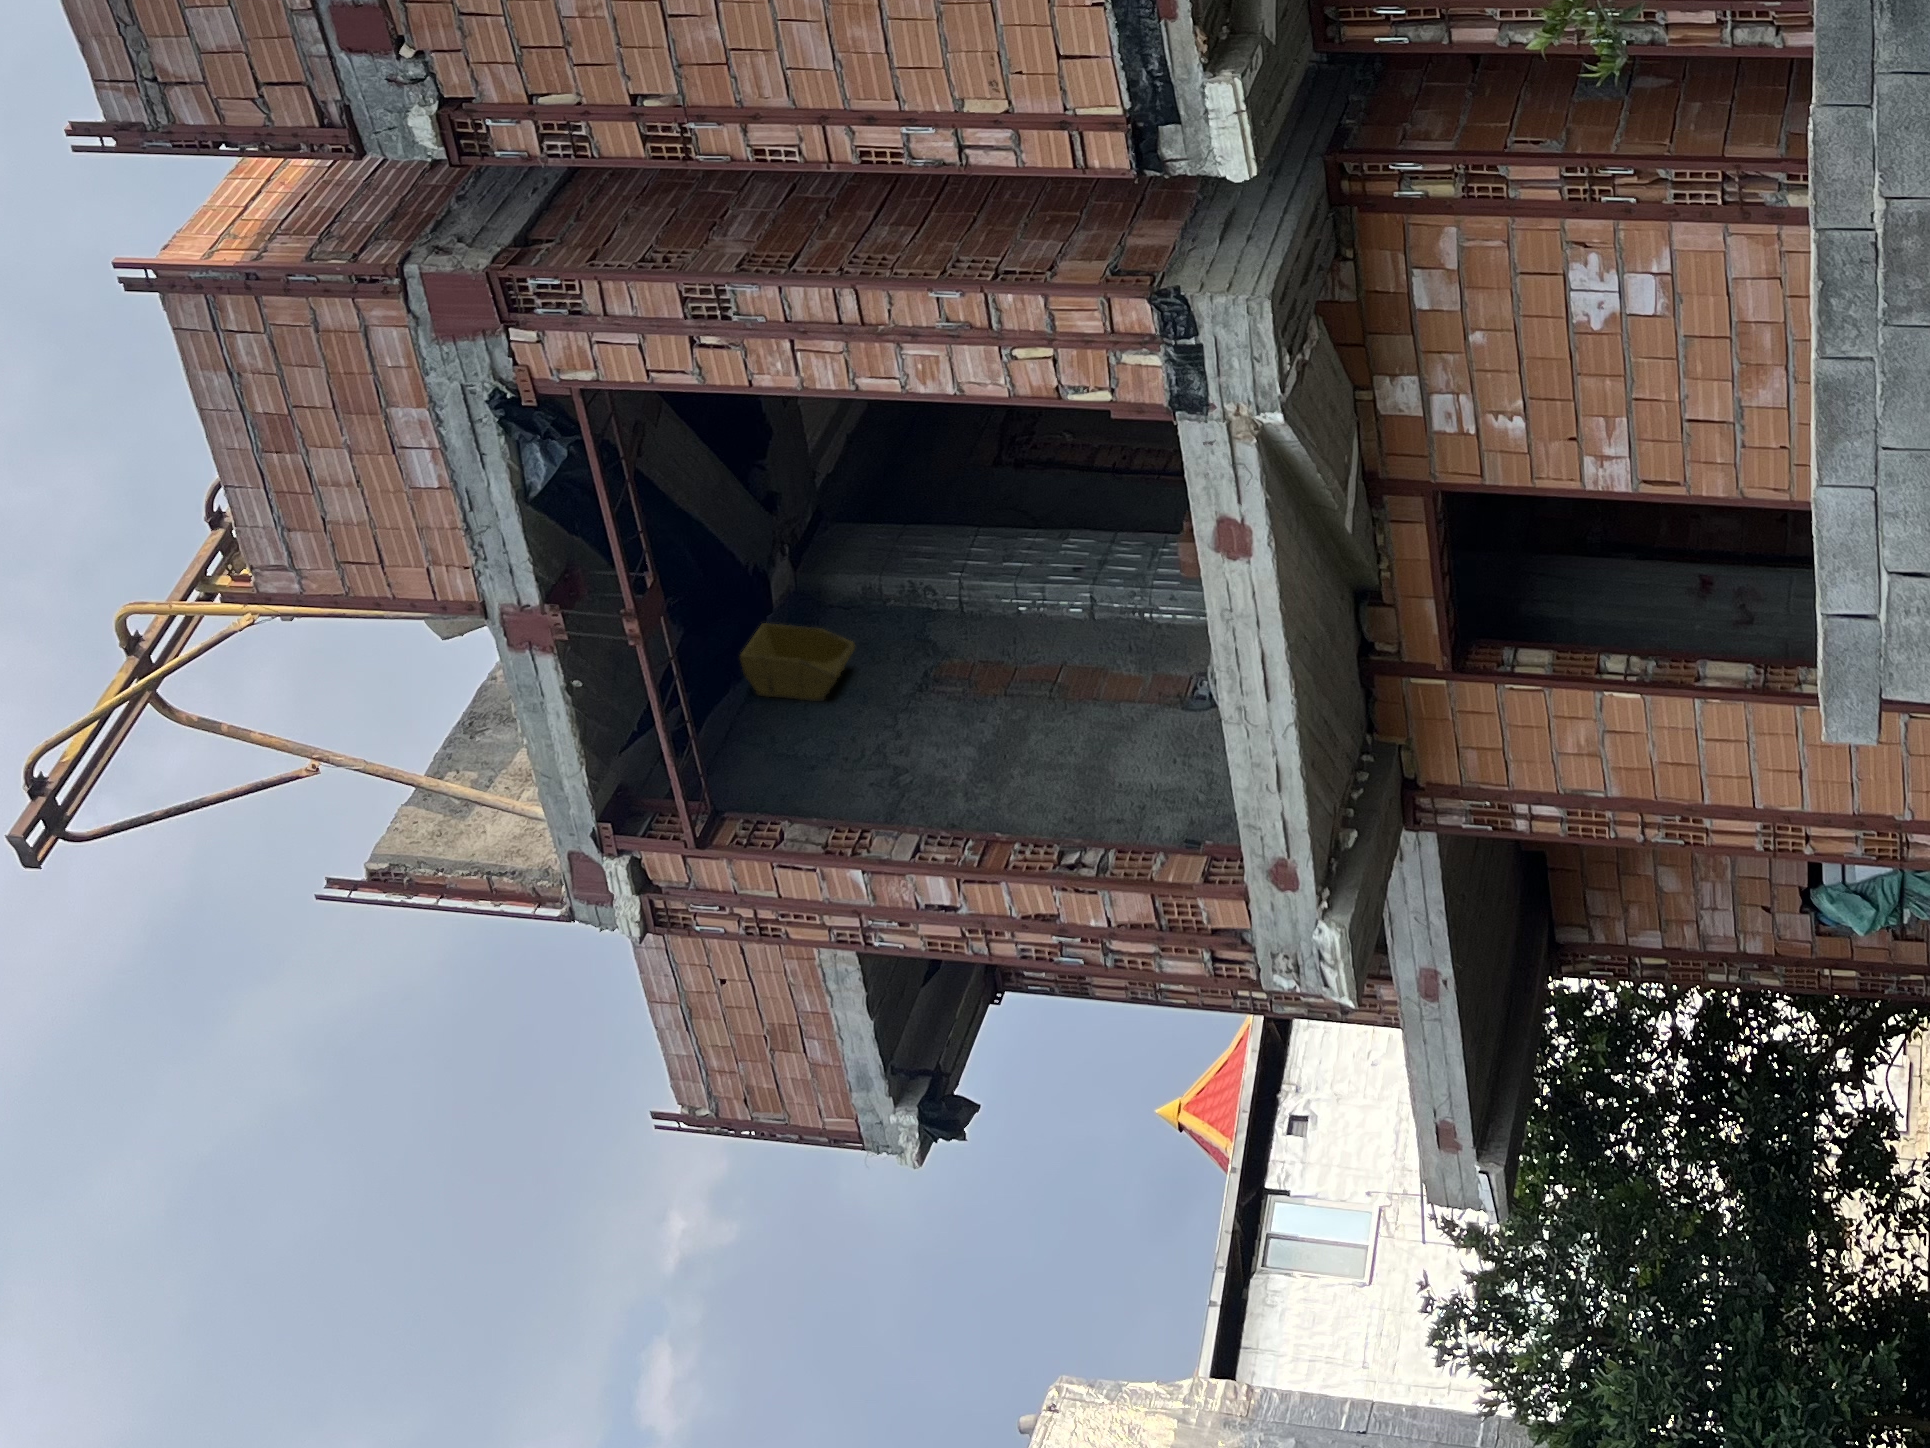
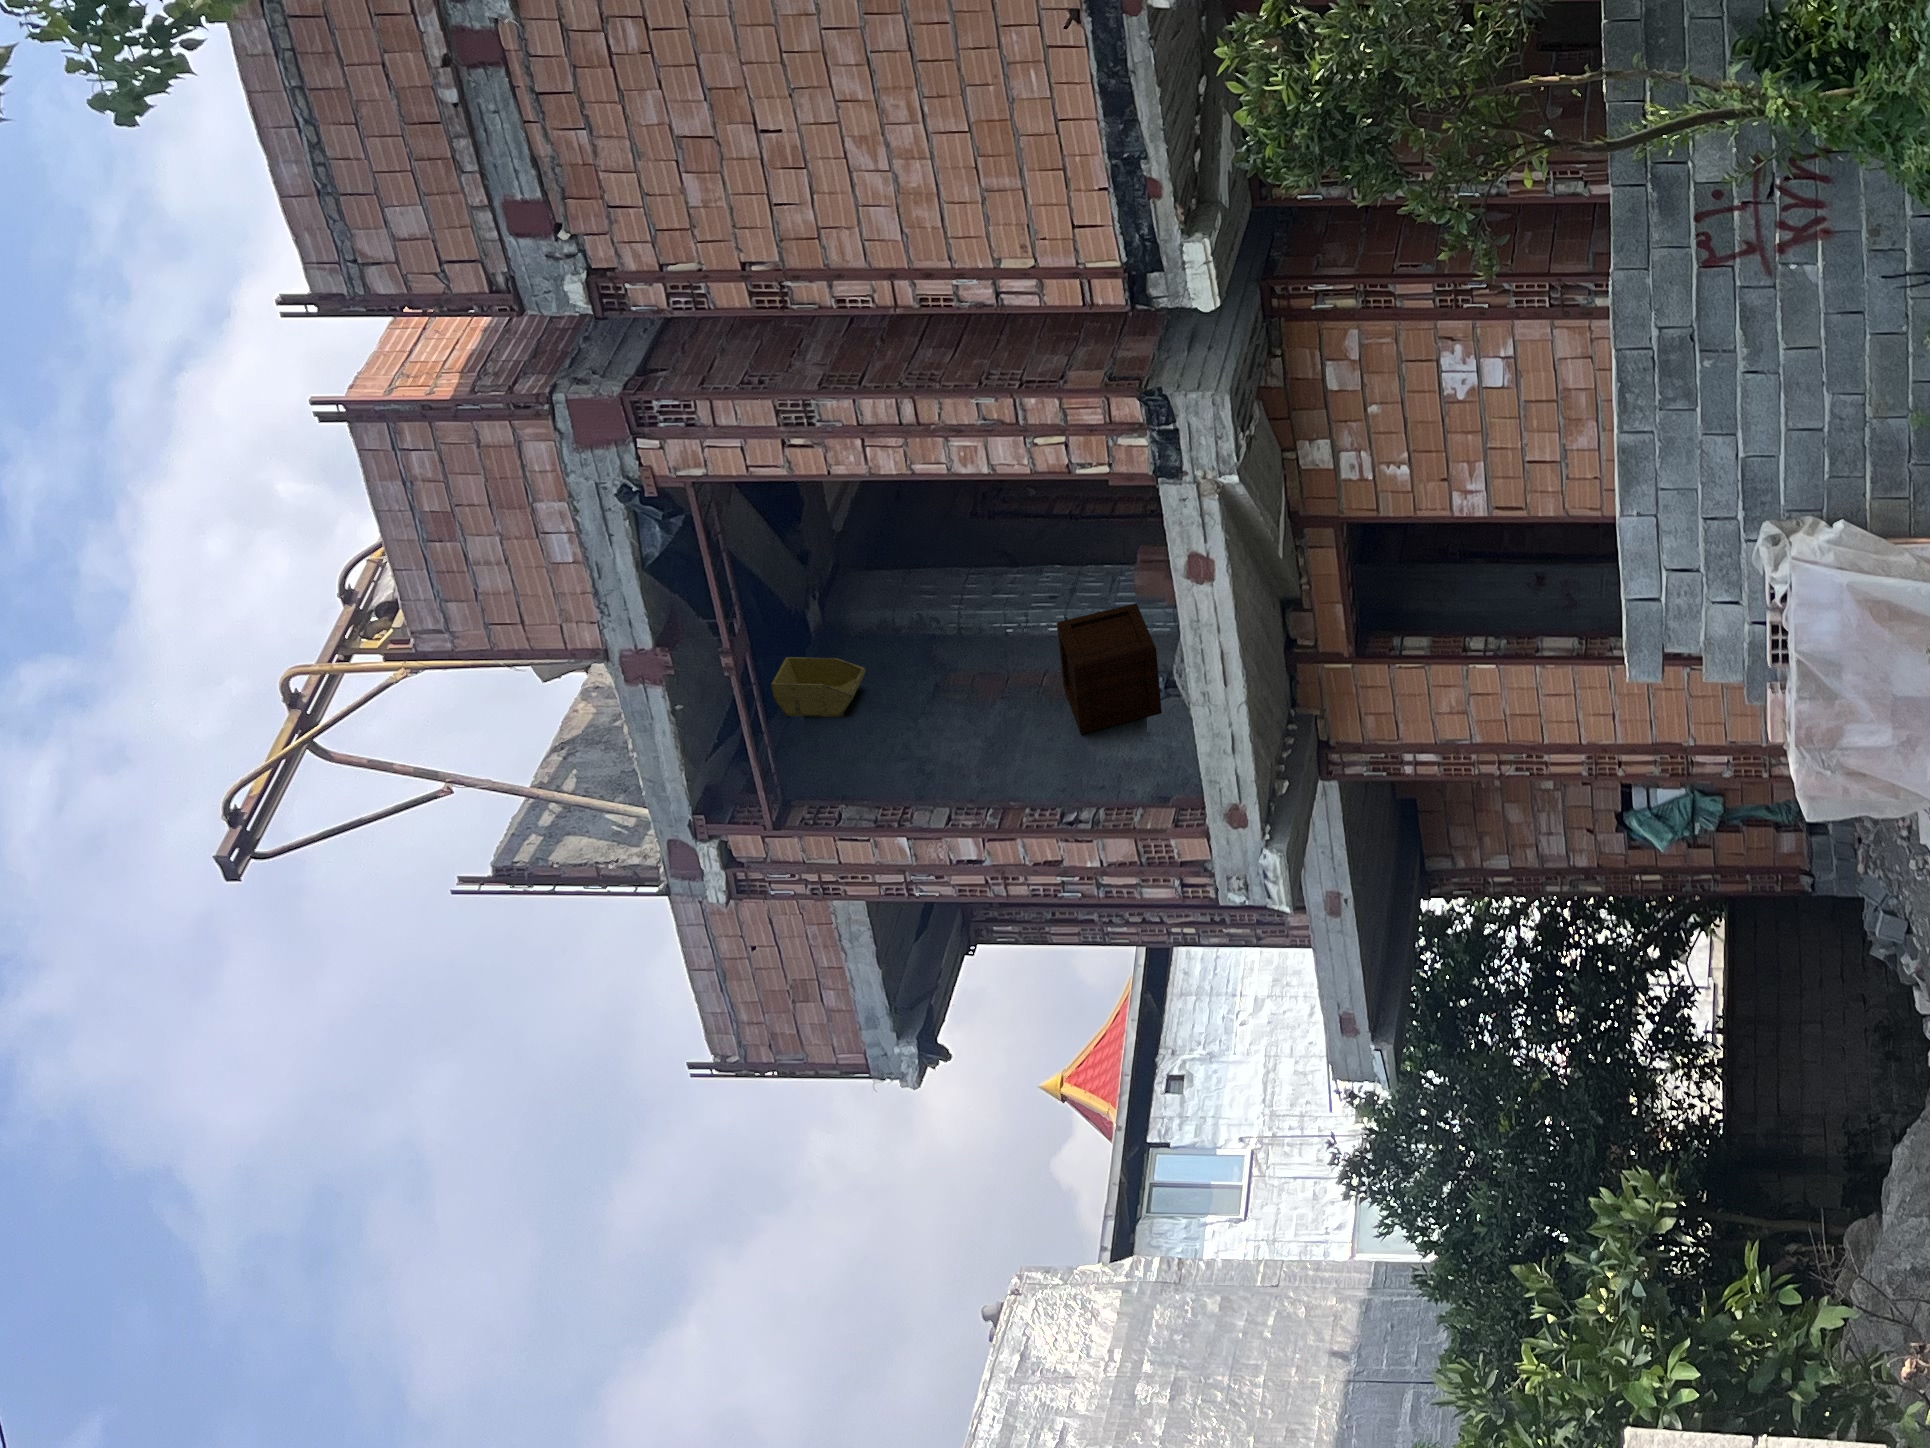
wooden crate: none [1084,583,1210,745] -> present [1057,604,1162,734]

